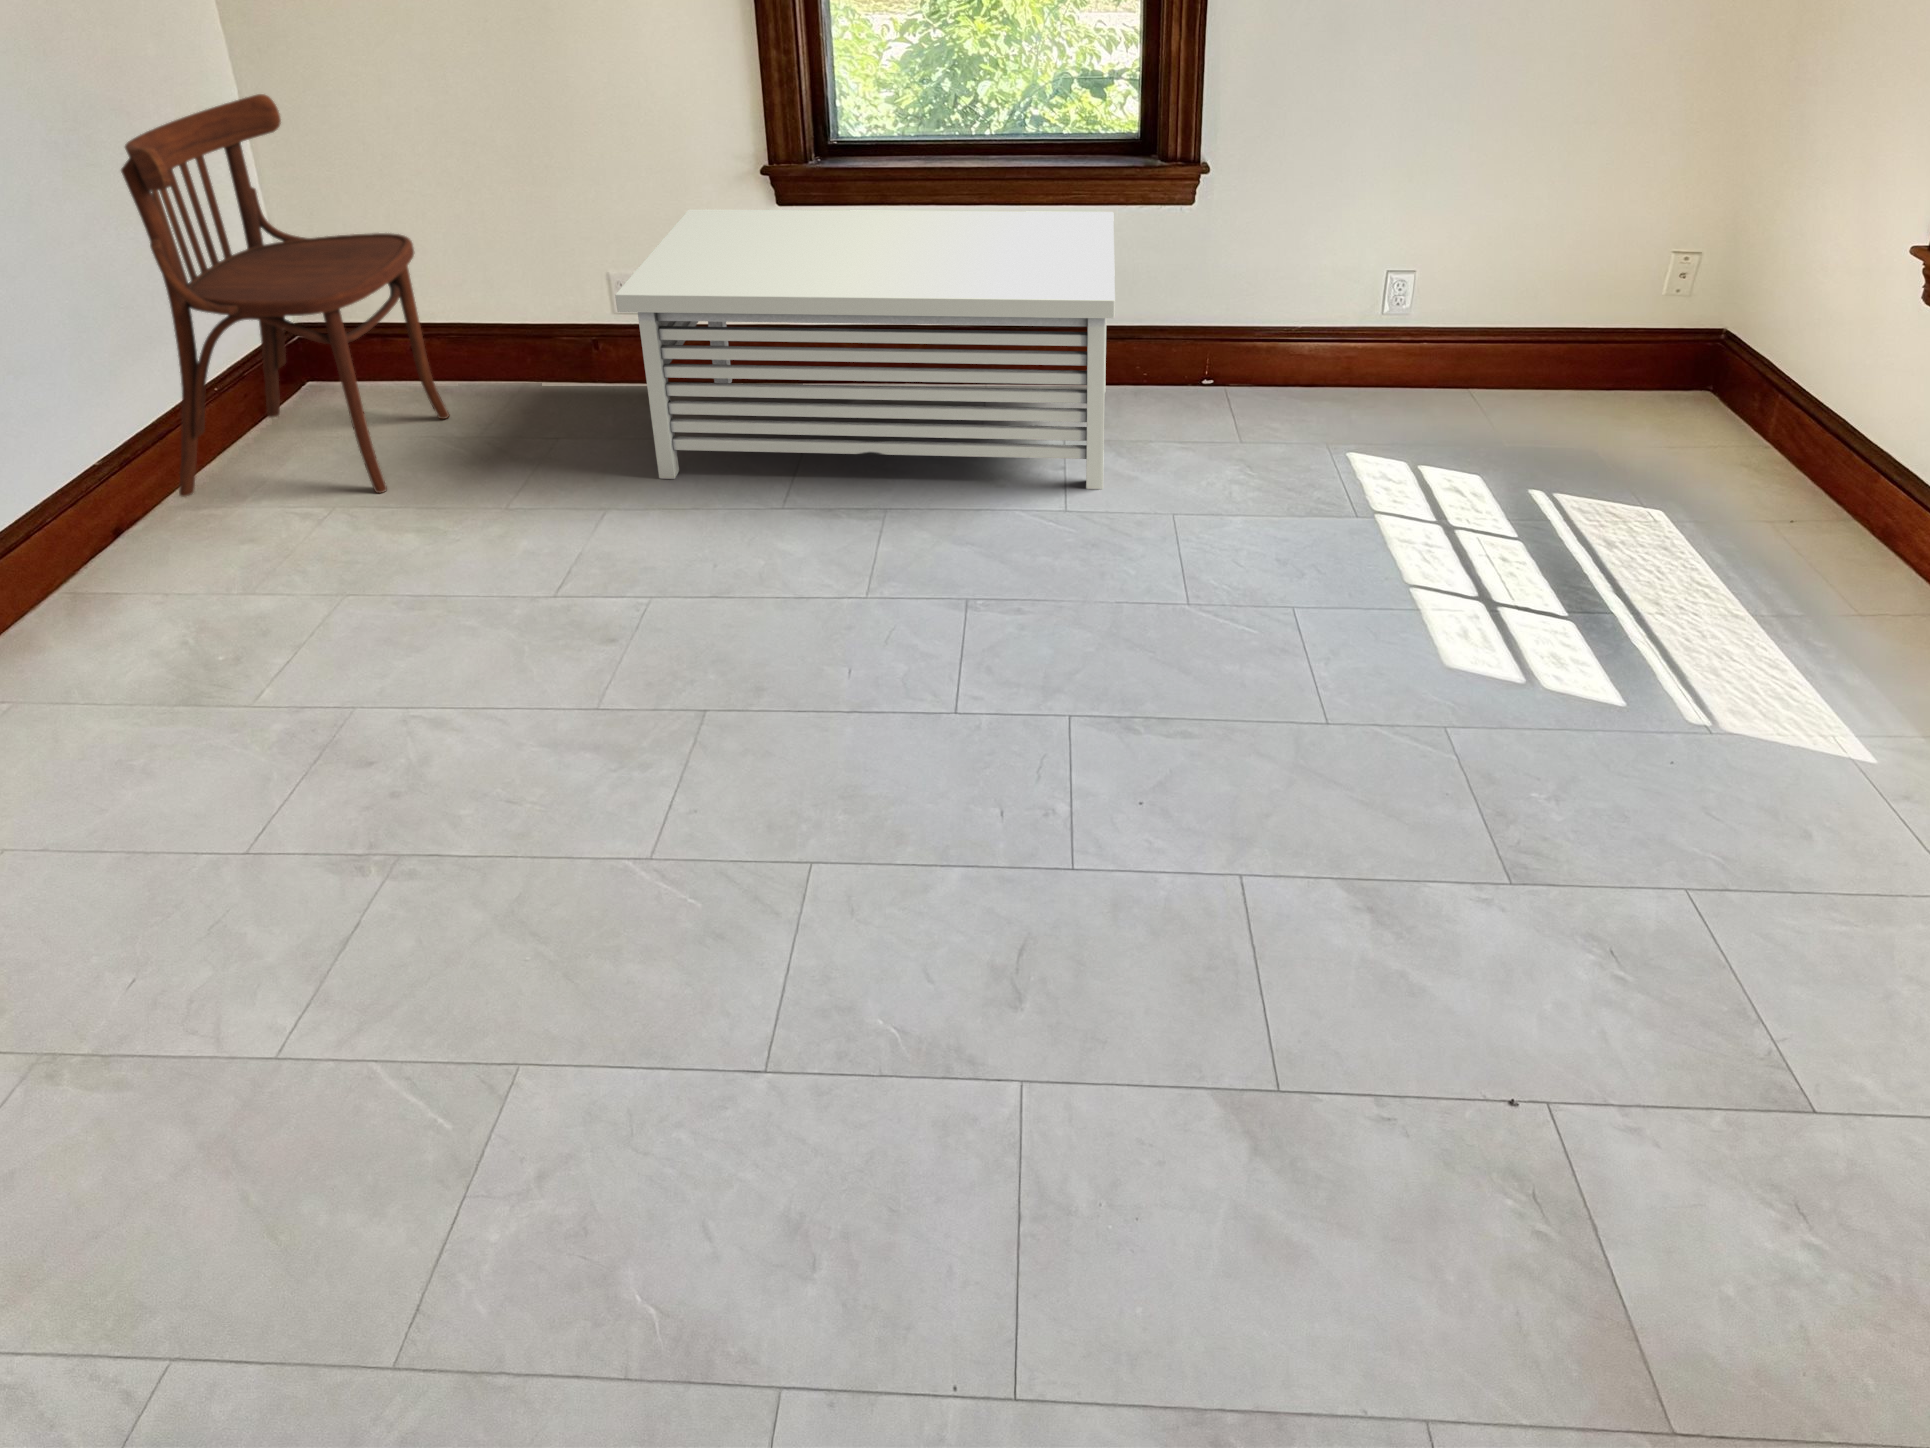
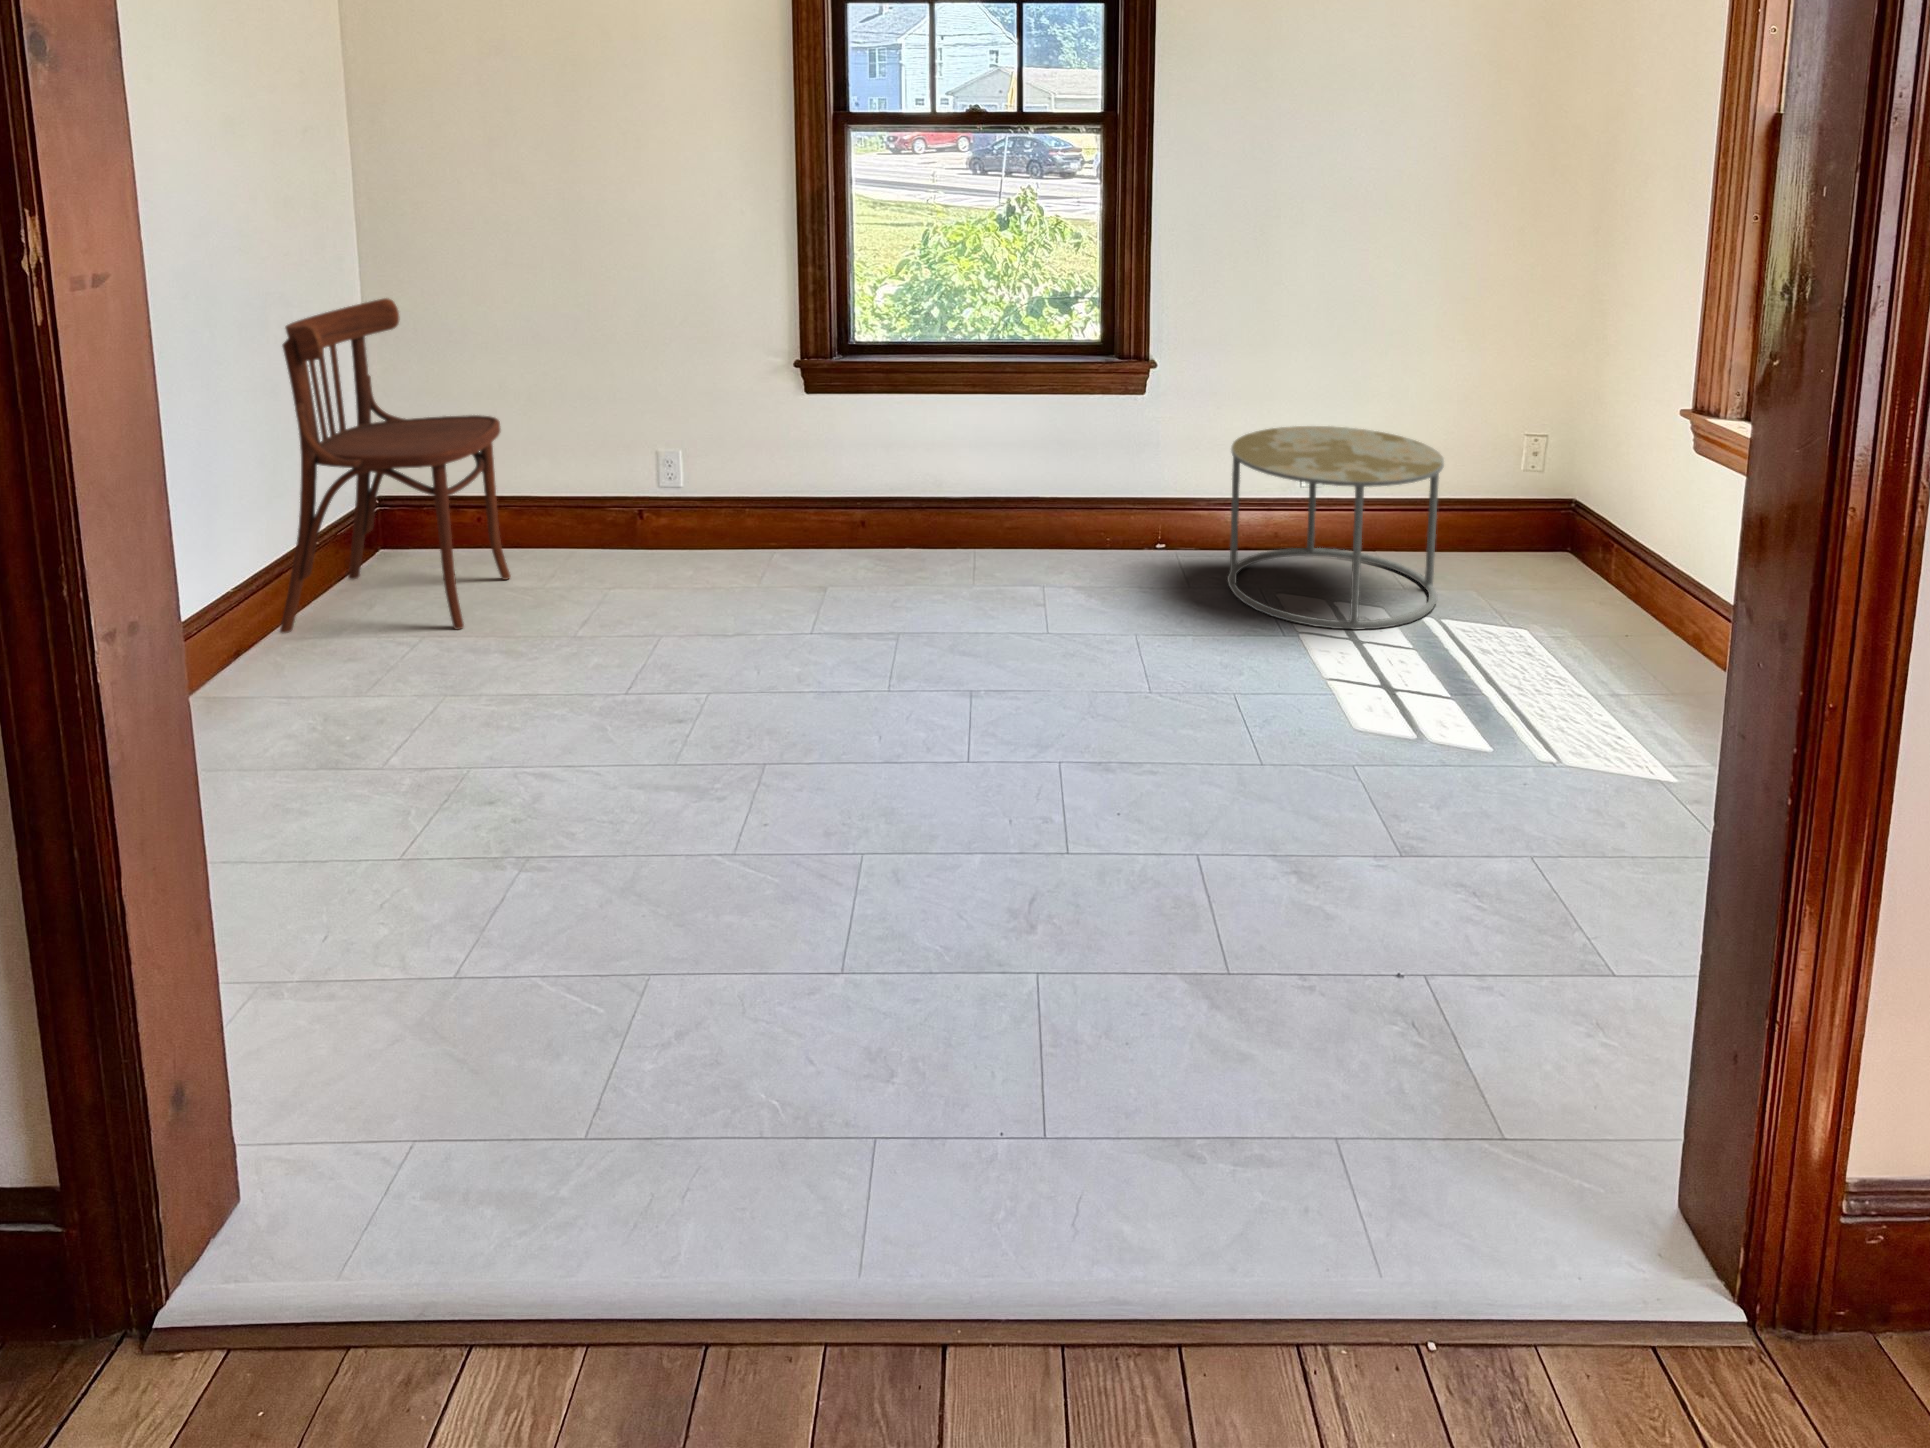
storage bench: present [615,210,1115,489] -> none [678,403,1084,621]
side table: none [1293,237,1579,507] -> present [1227,426,1444,630]

